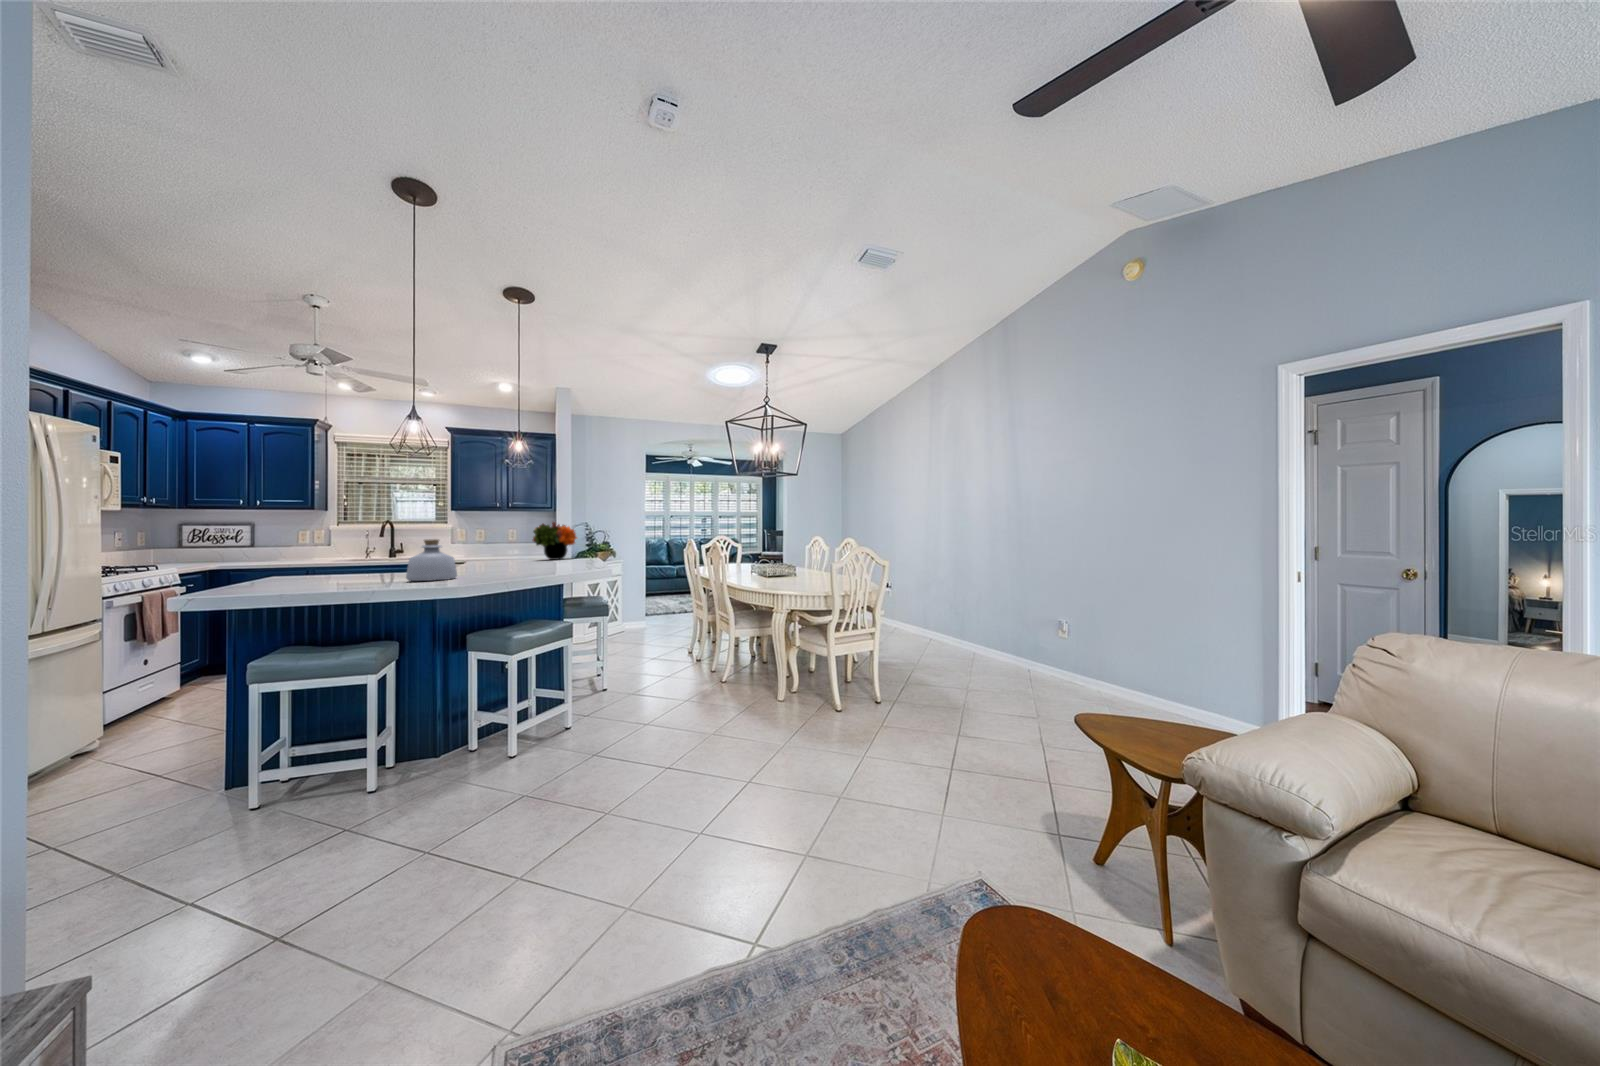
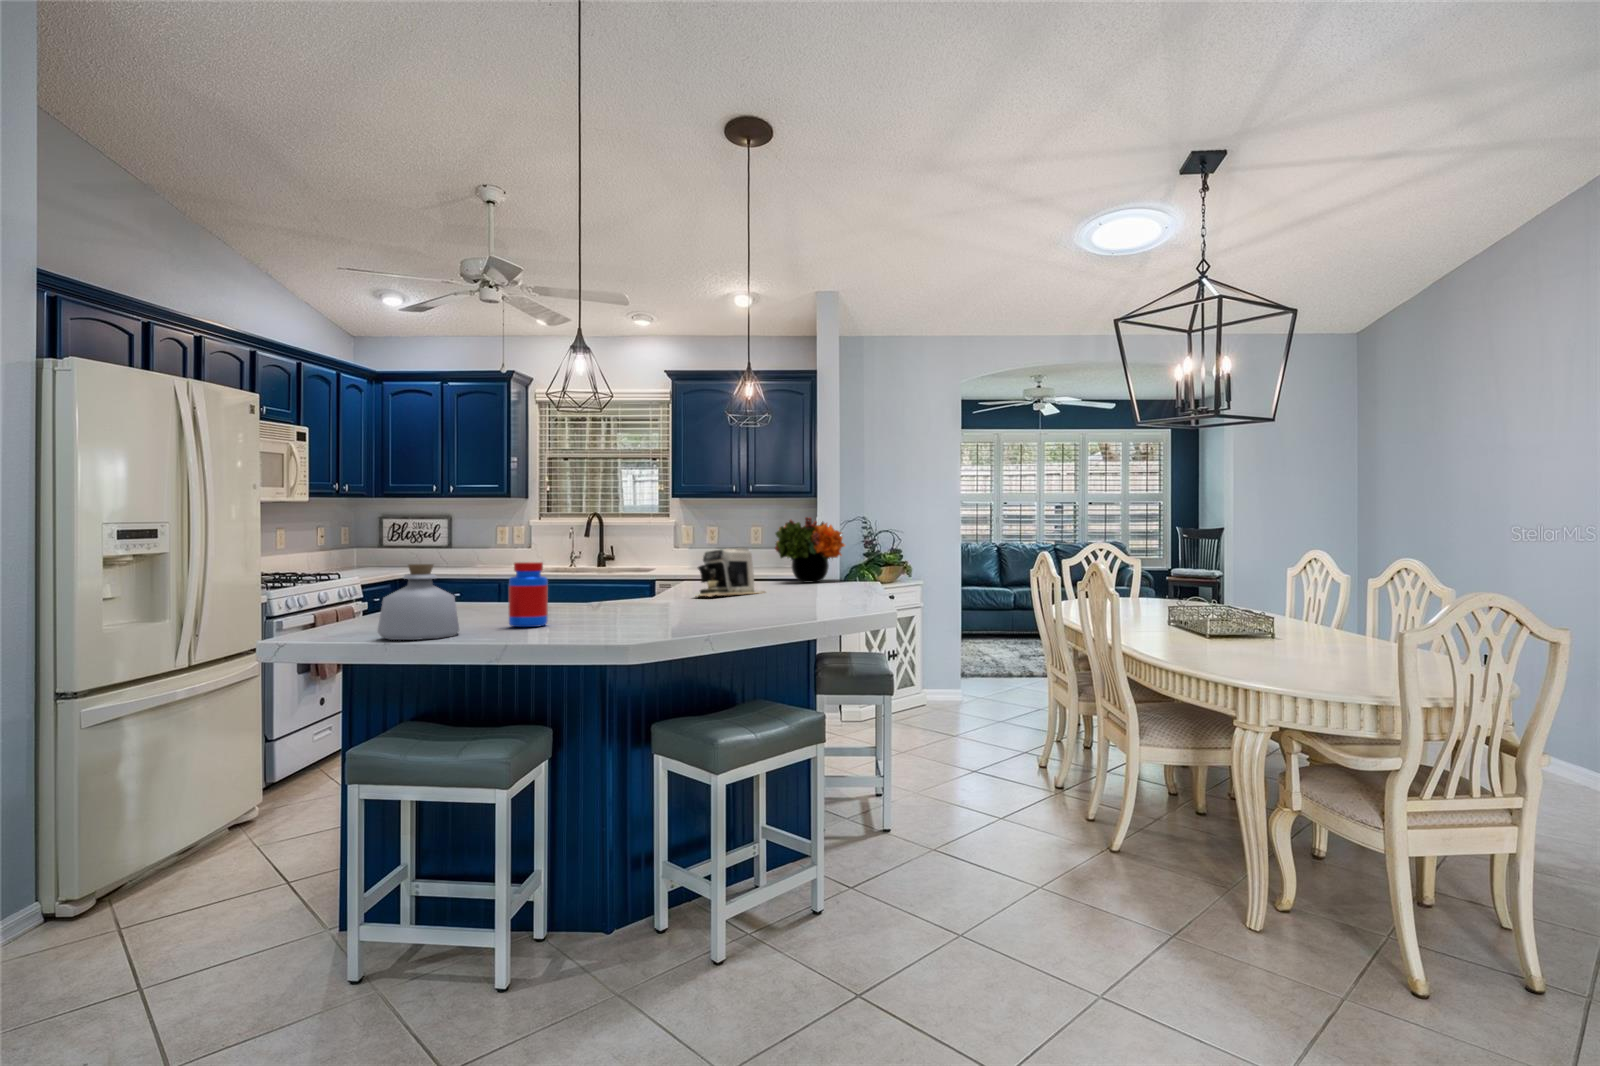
coffee maker: none [480,538,532,567] -> present [695,547,765,597]
bottle: present [406,539,457,581] -> present [378,564,459,640]
jar: none [364,543,393,582] -> present [508,562,548,627]

